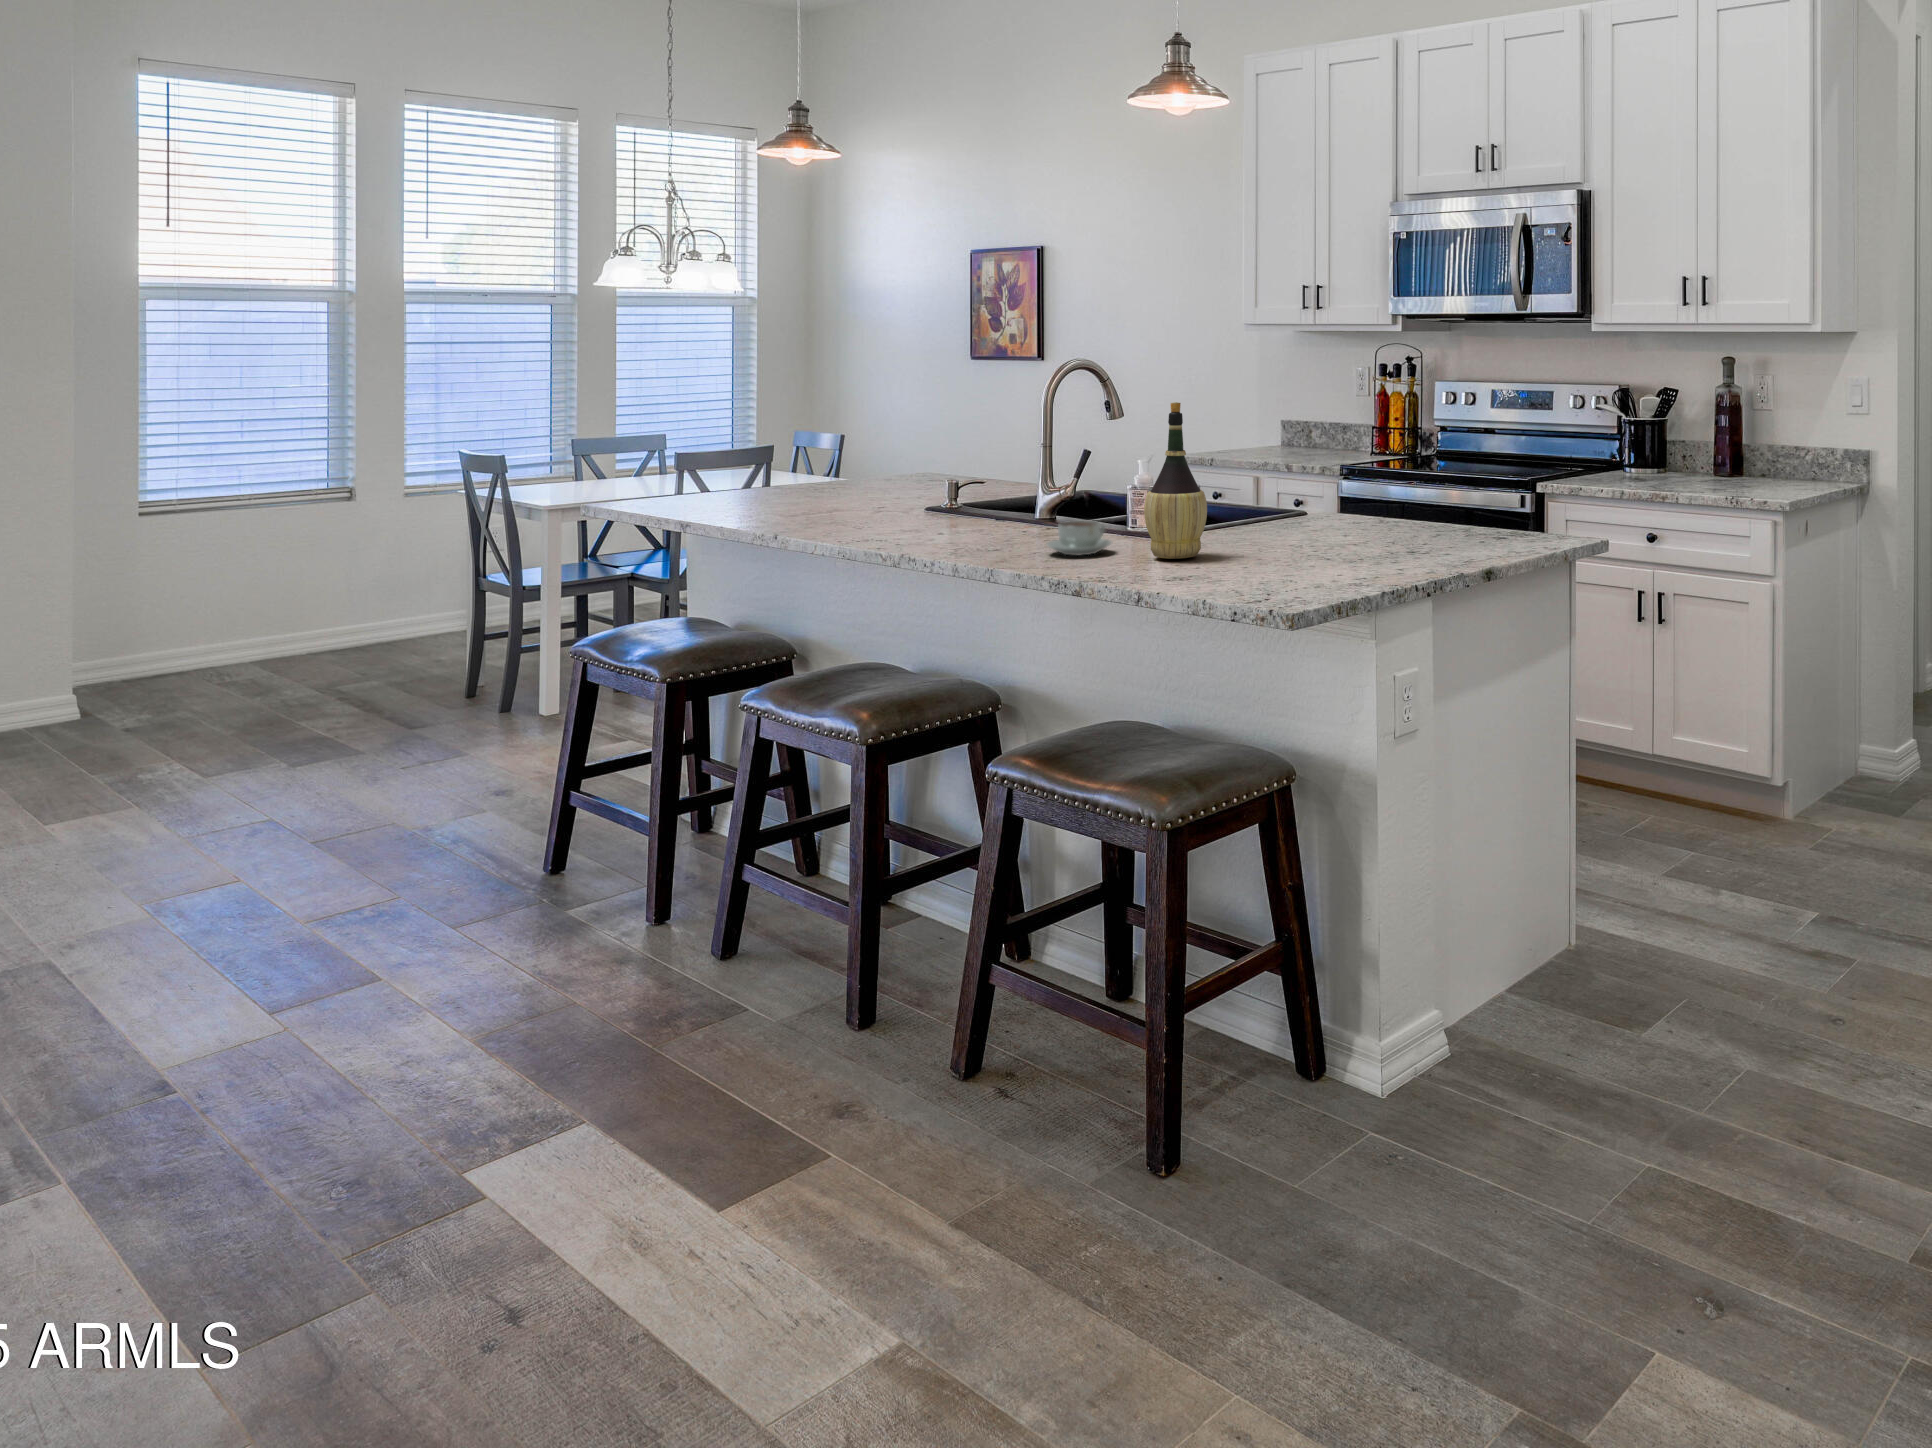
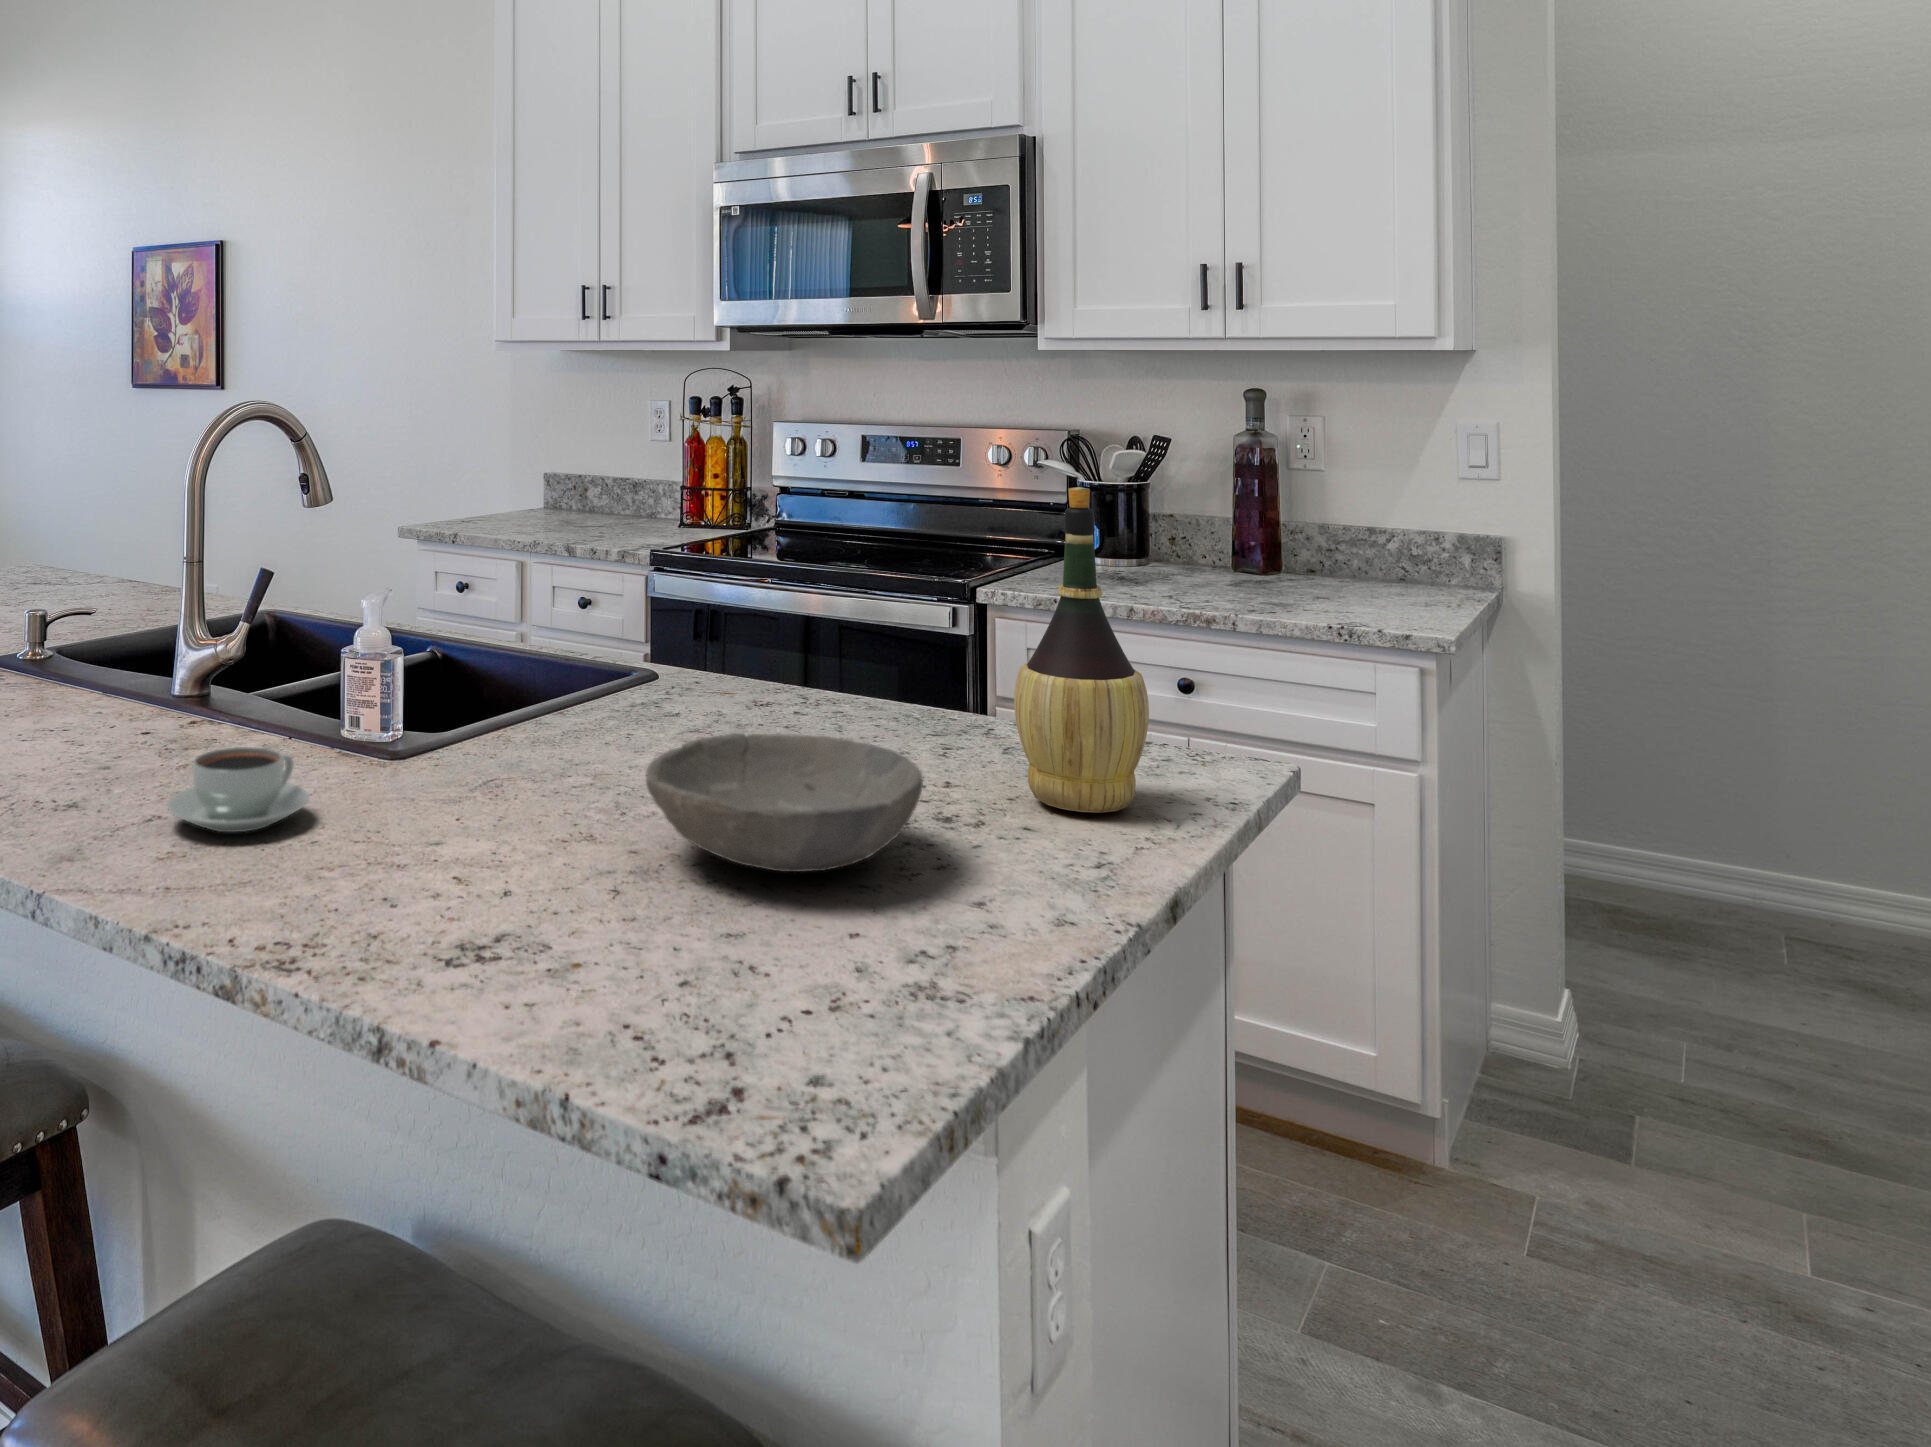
wine bottle: present [1144,402,1207,559] -> present [1014,487,1149,813]
bowl: none [1264,511,1386,561] -> present [646,733,923,872]

